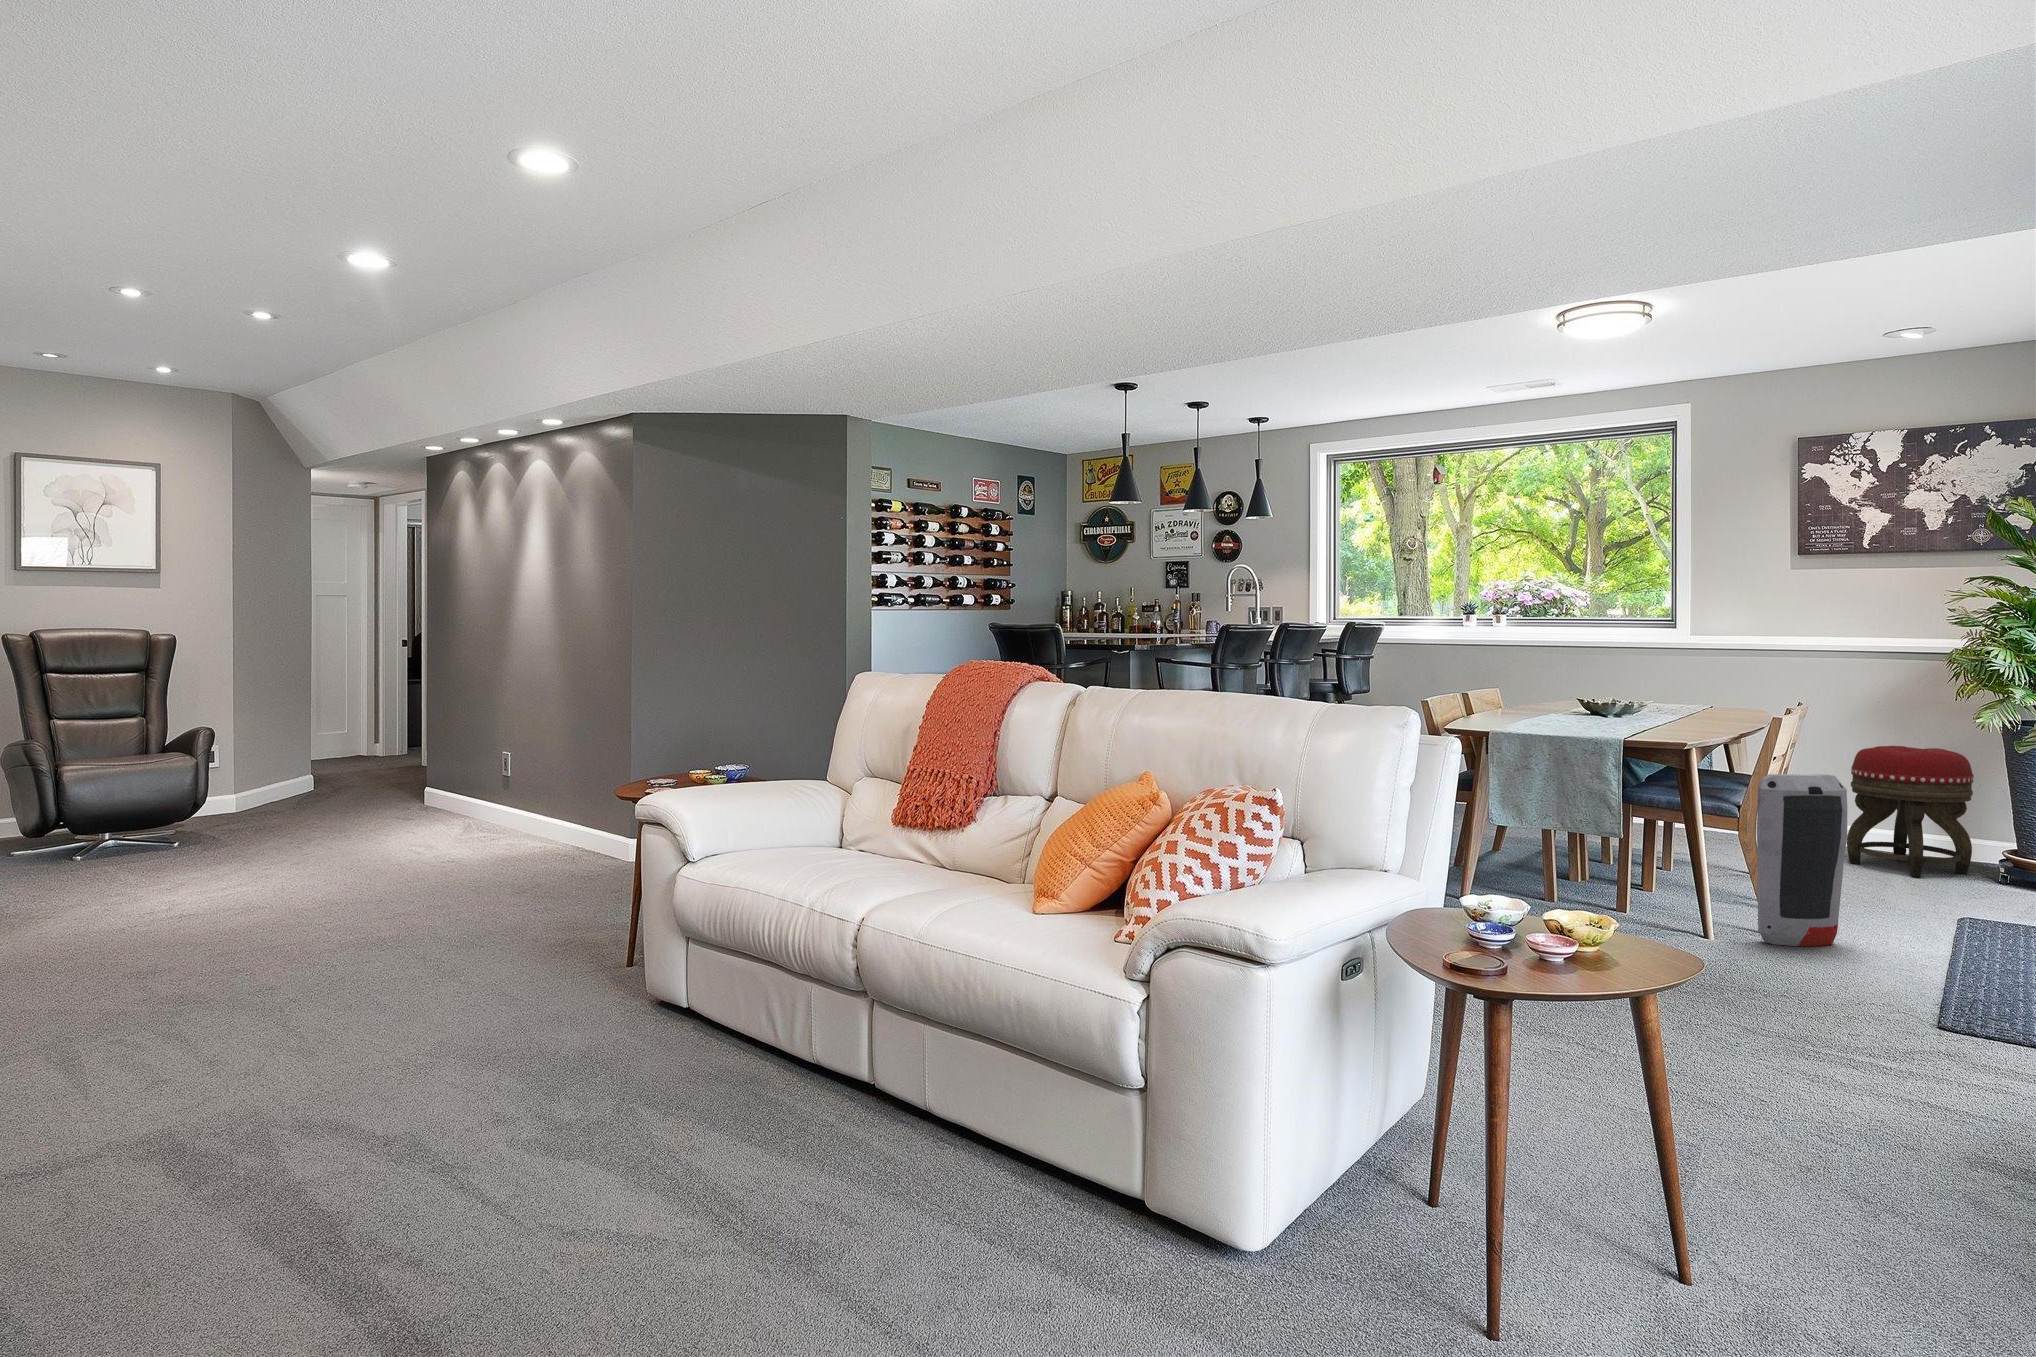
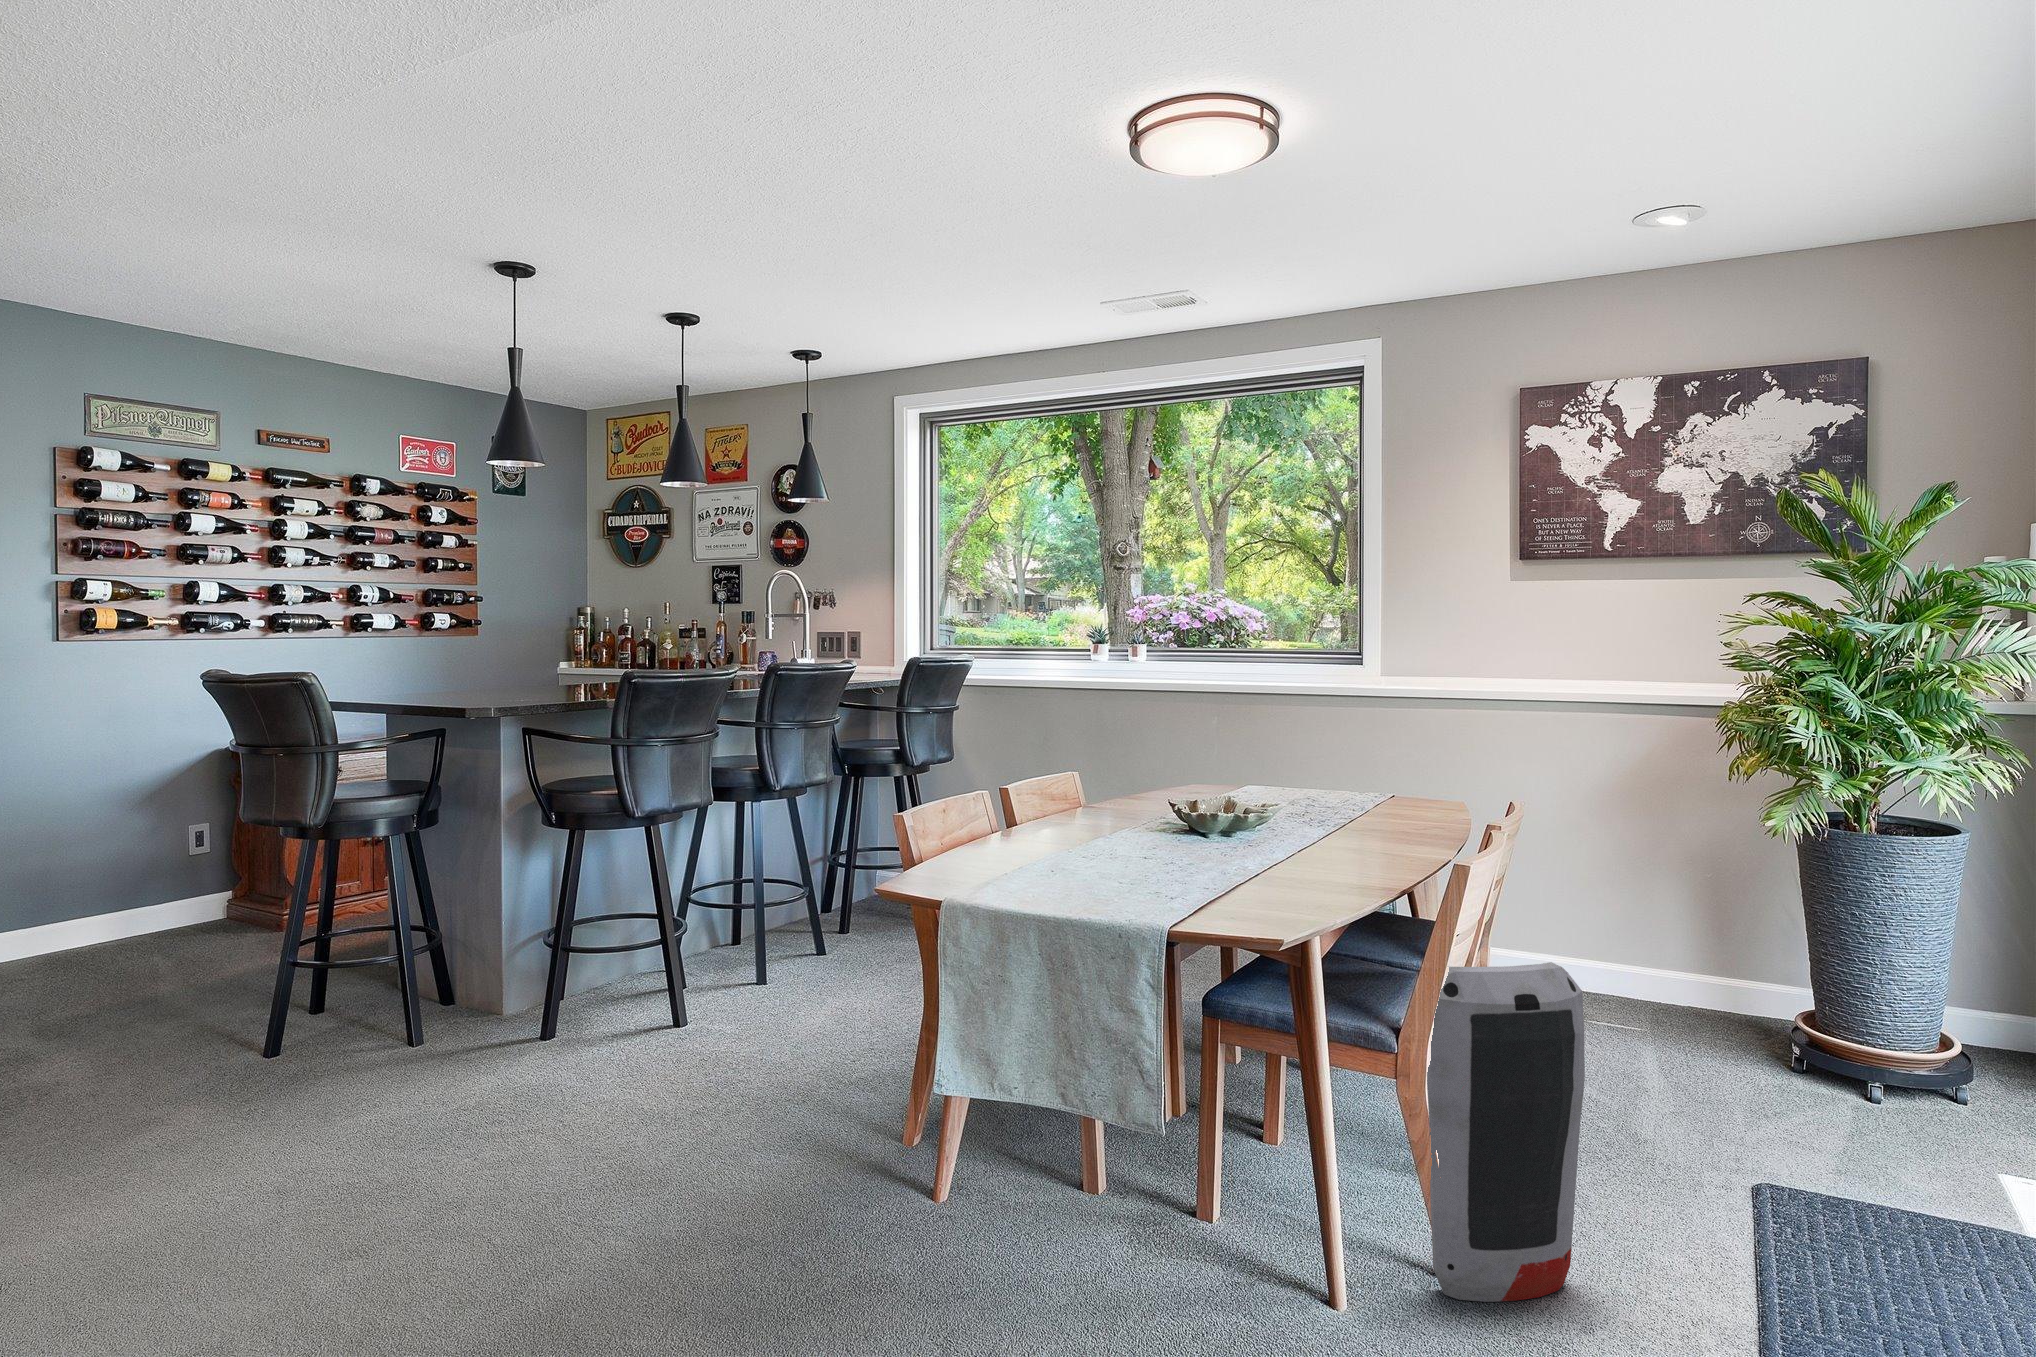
footstool: present [1847,746,1974,877] -> none [1590,848,1763,1061]

